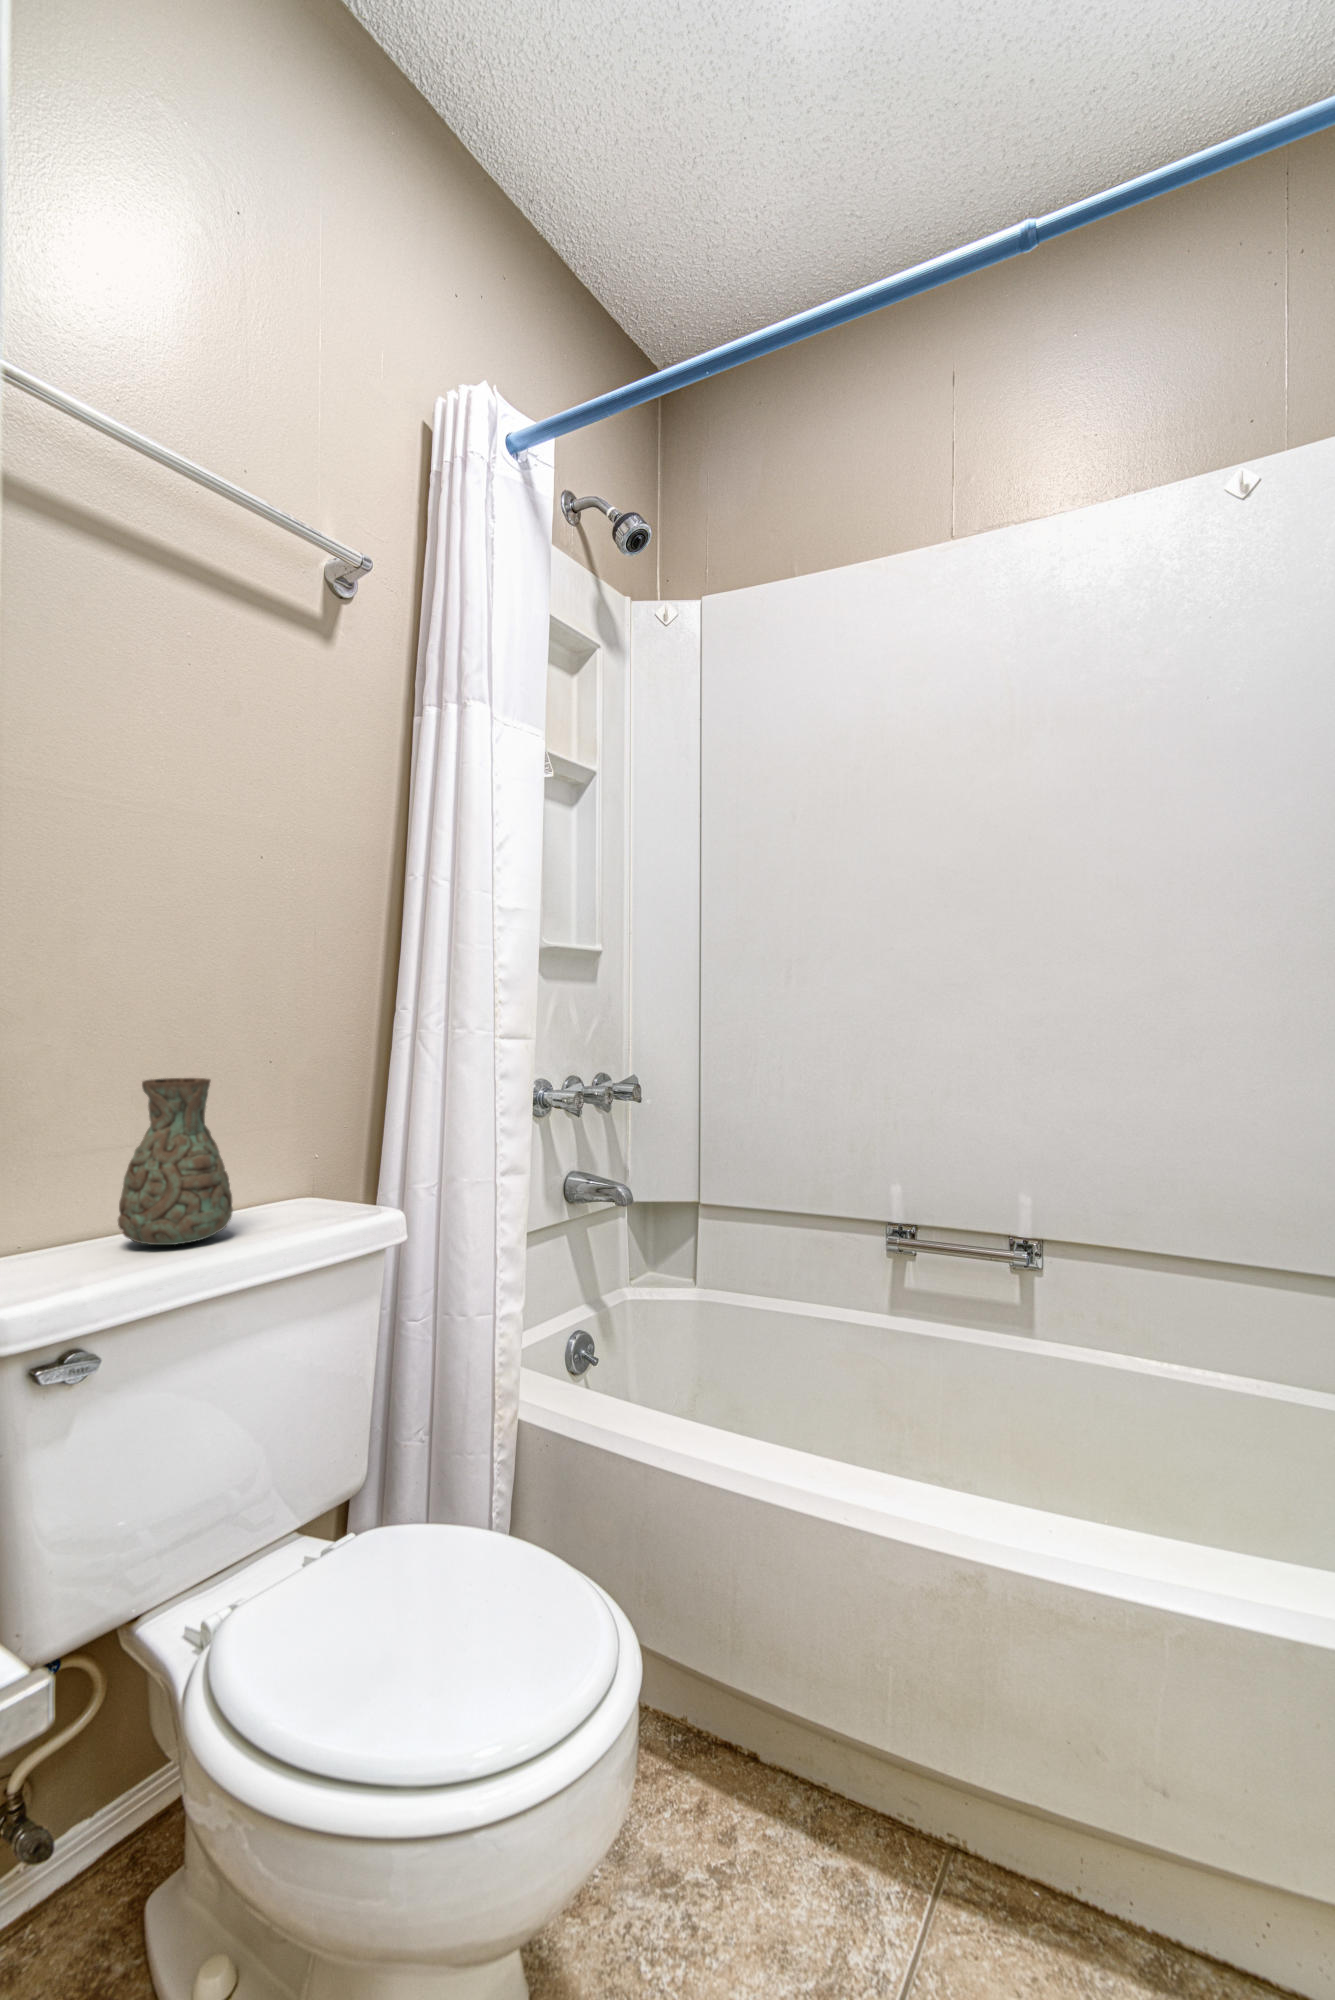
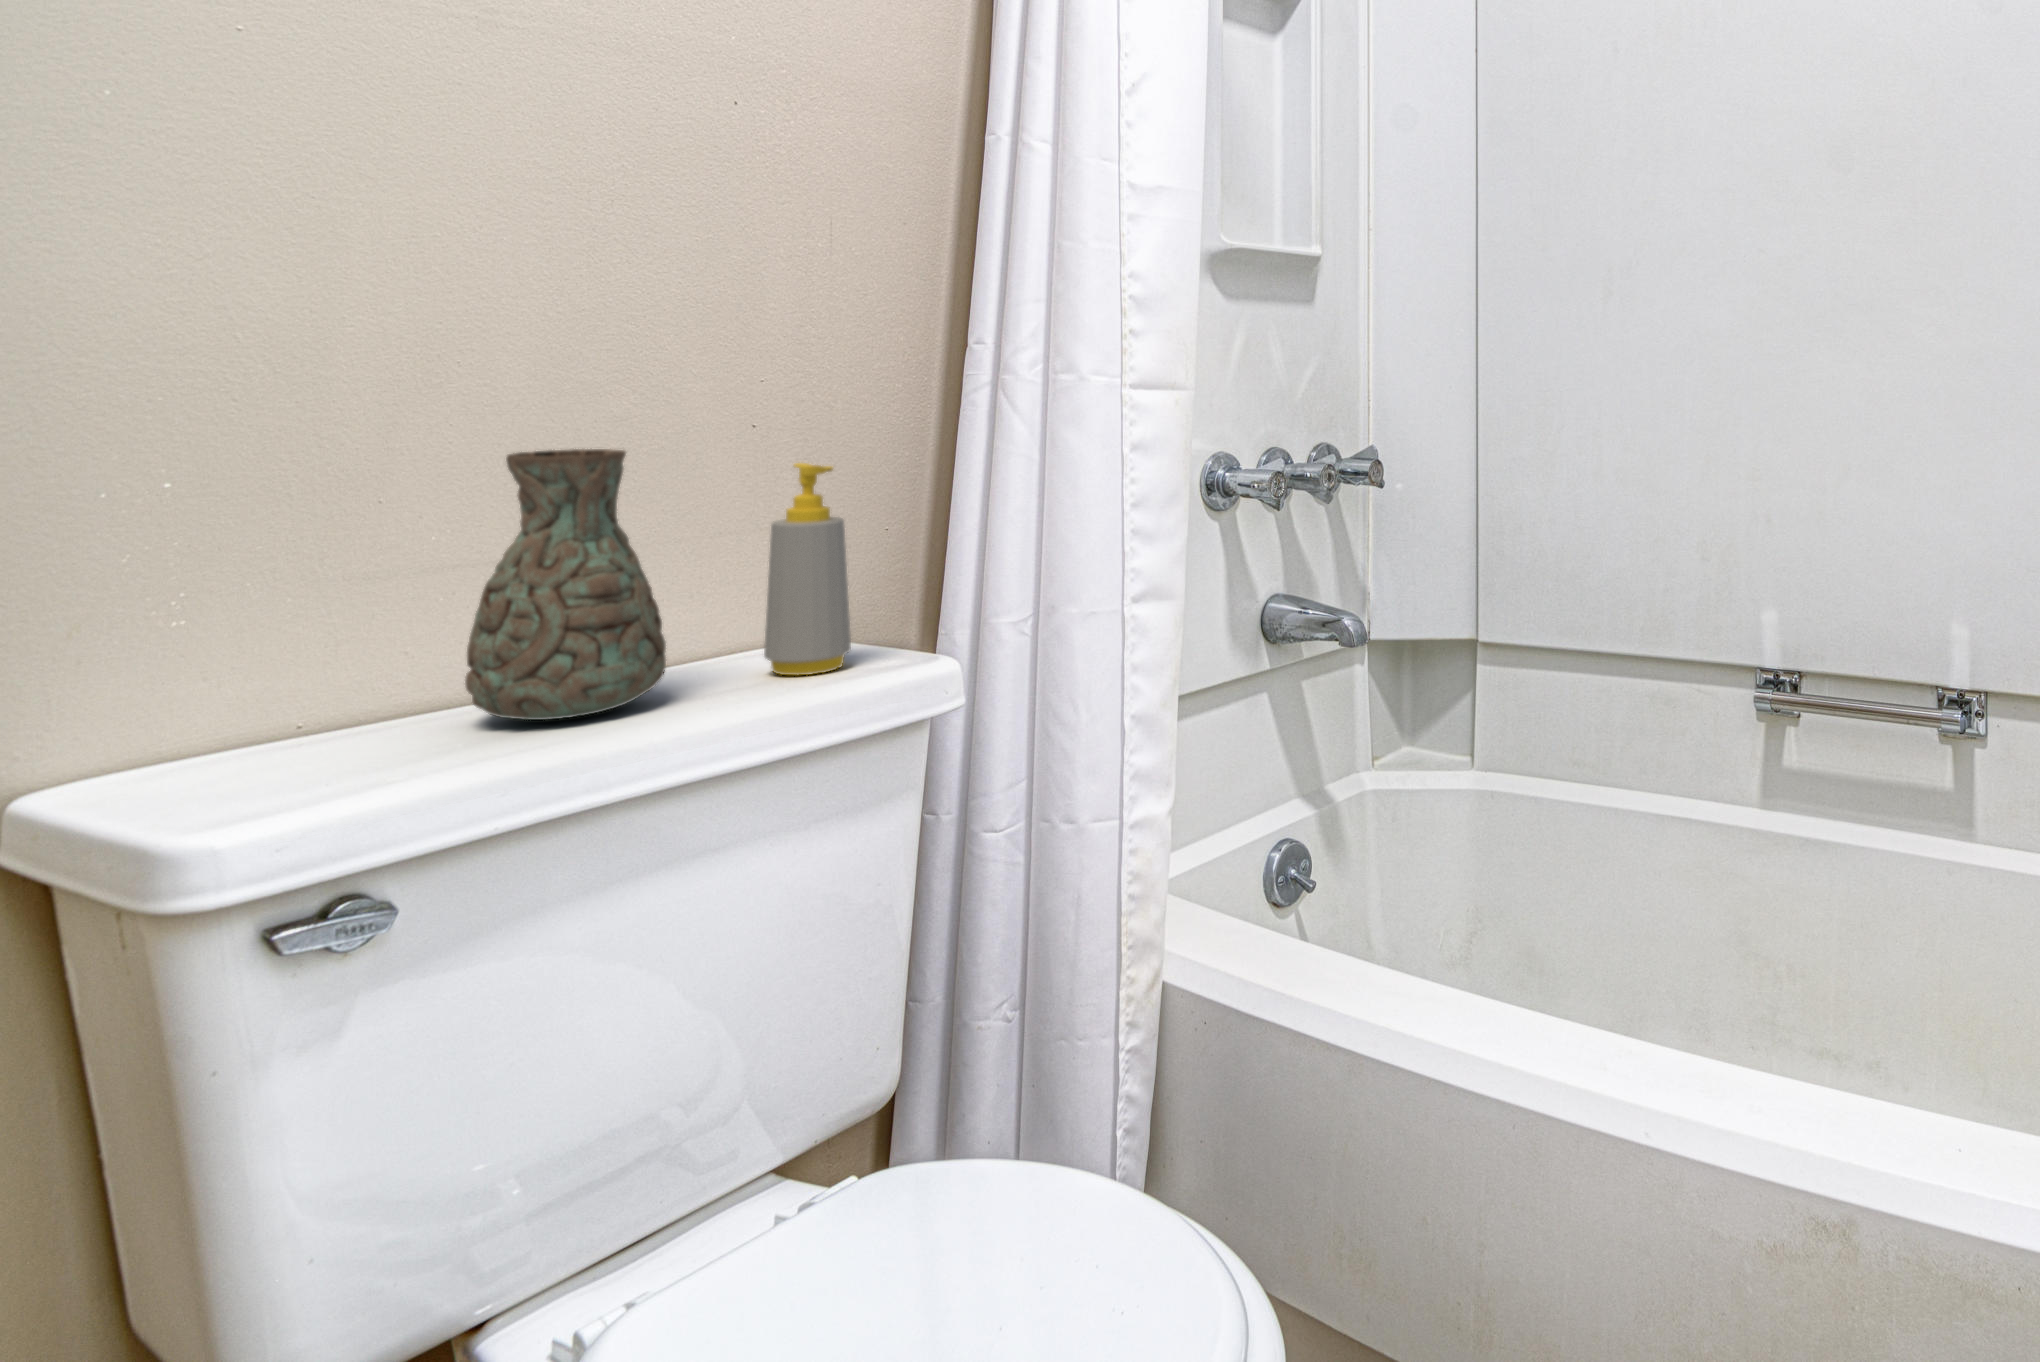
soap bottle: none [283,1086,335,1220] -> present [764,463,851,675]

